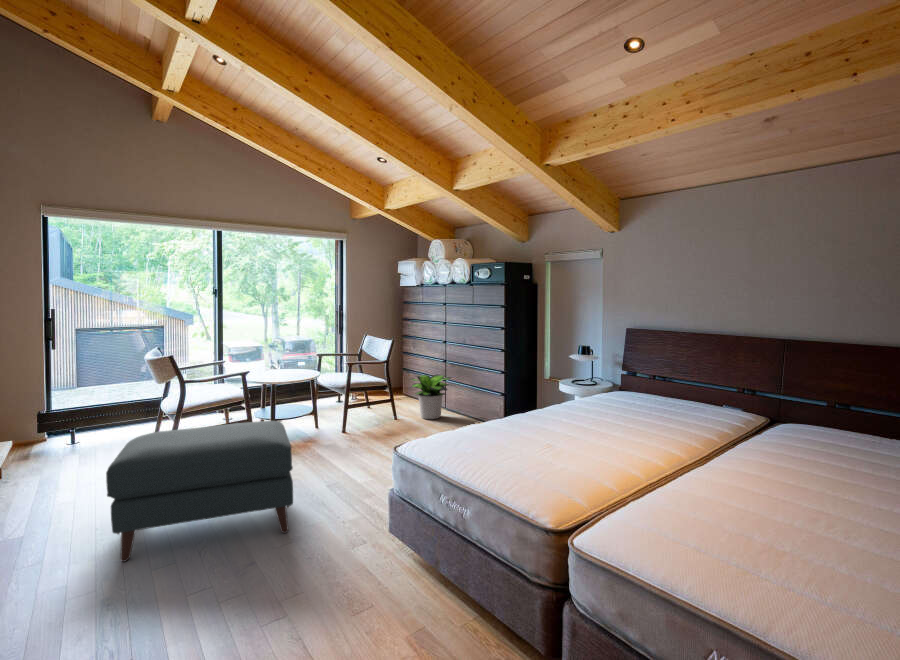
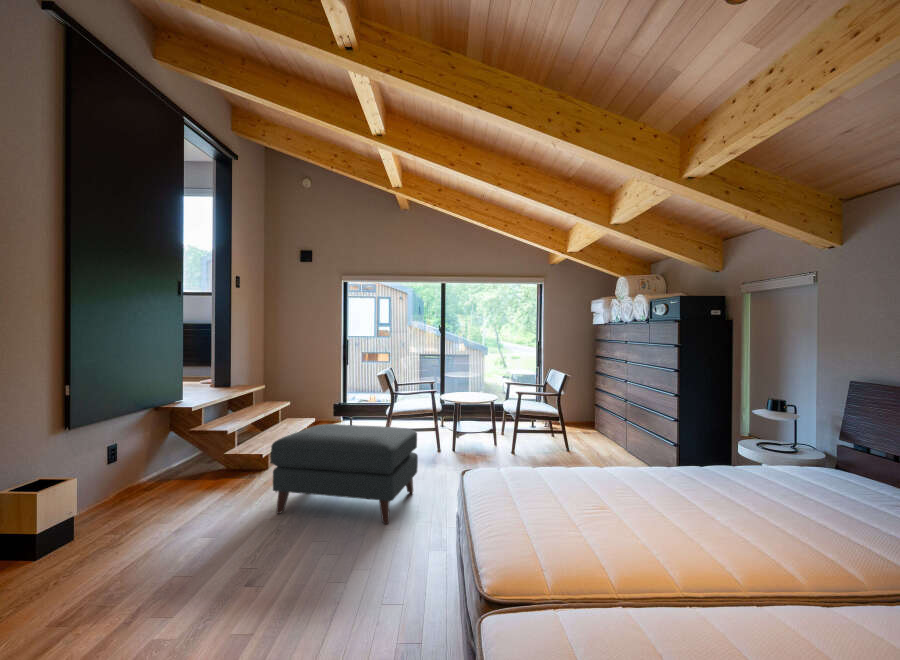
potted plant: present [410,375,452,419] -> none [579,411,634,457]

